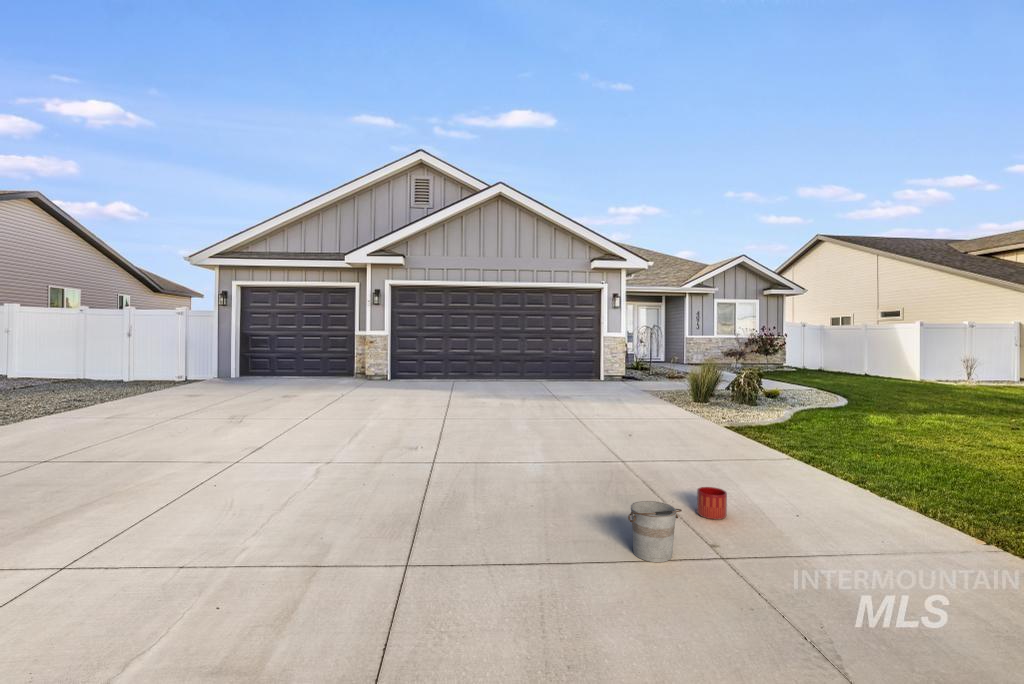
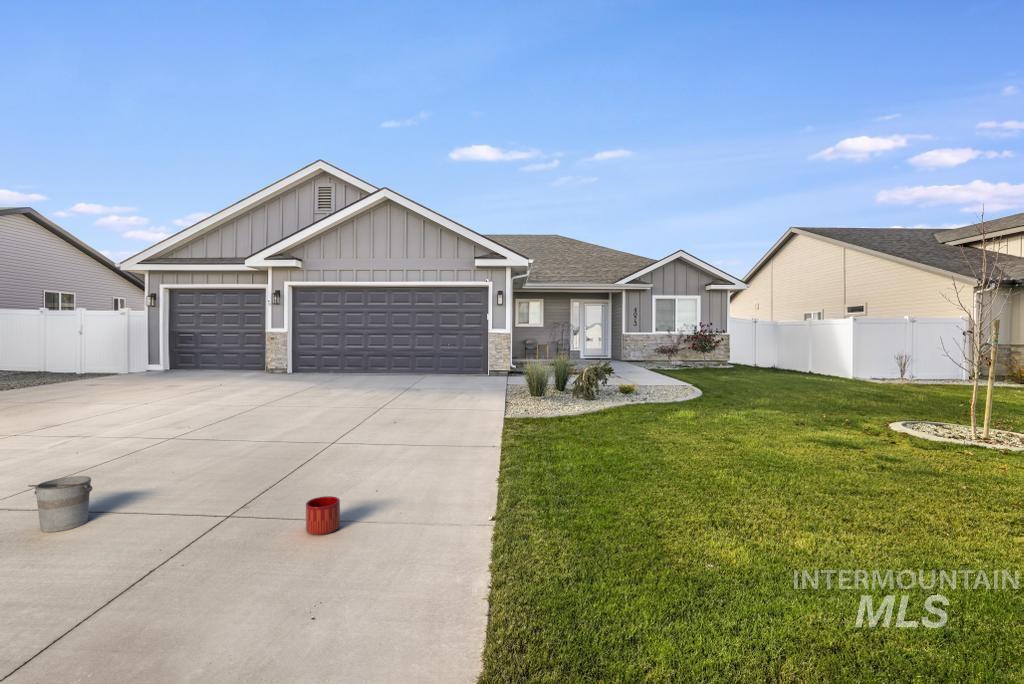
planter: present [697,487,727,520] -> present [306,496,340,535]

